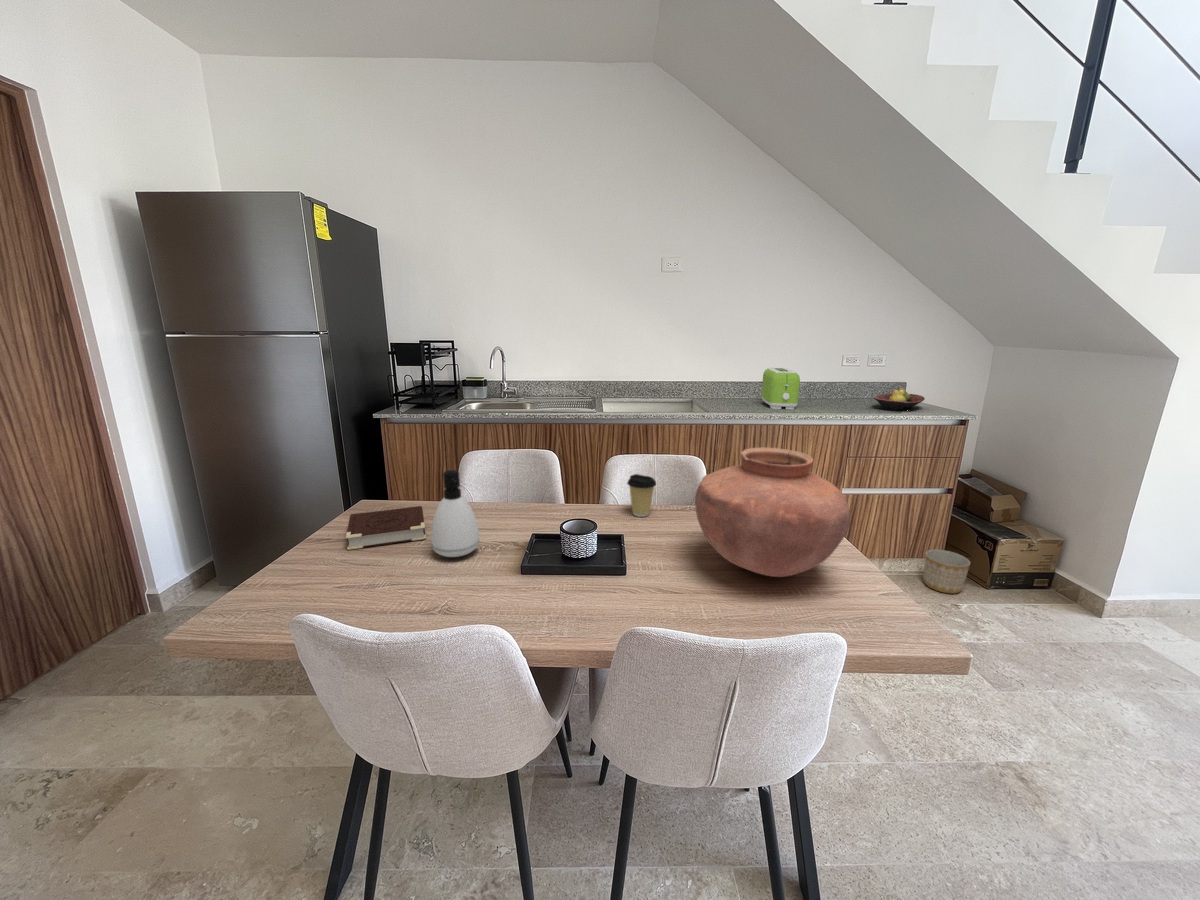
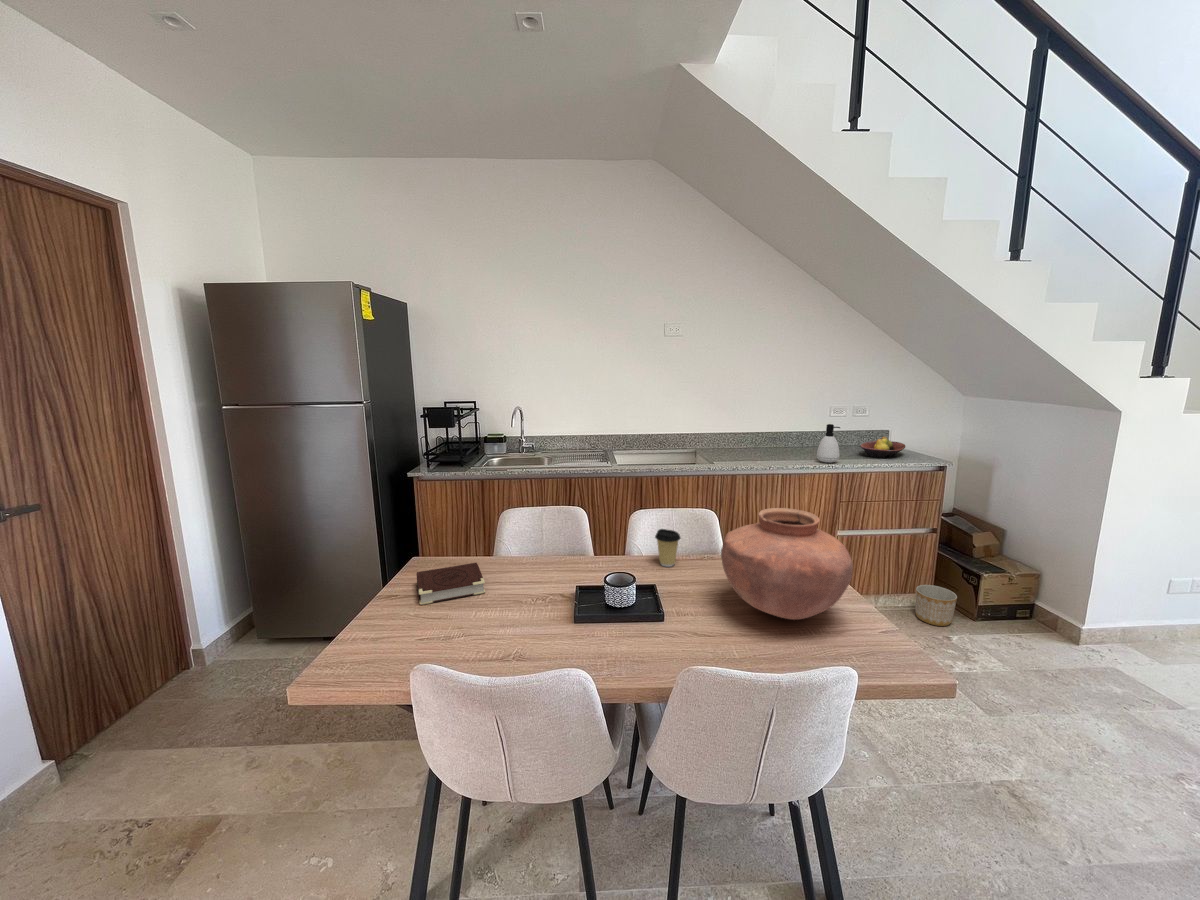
toaster: present [761,368,800,409] -> none [758,420,793,459]
soap dispenser: present [431,470,480,557] -> present [817,424,840,463]

